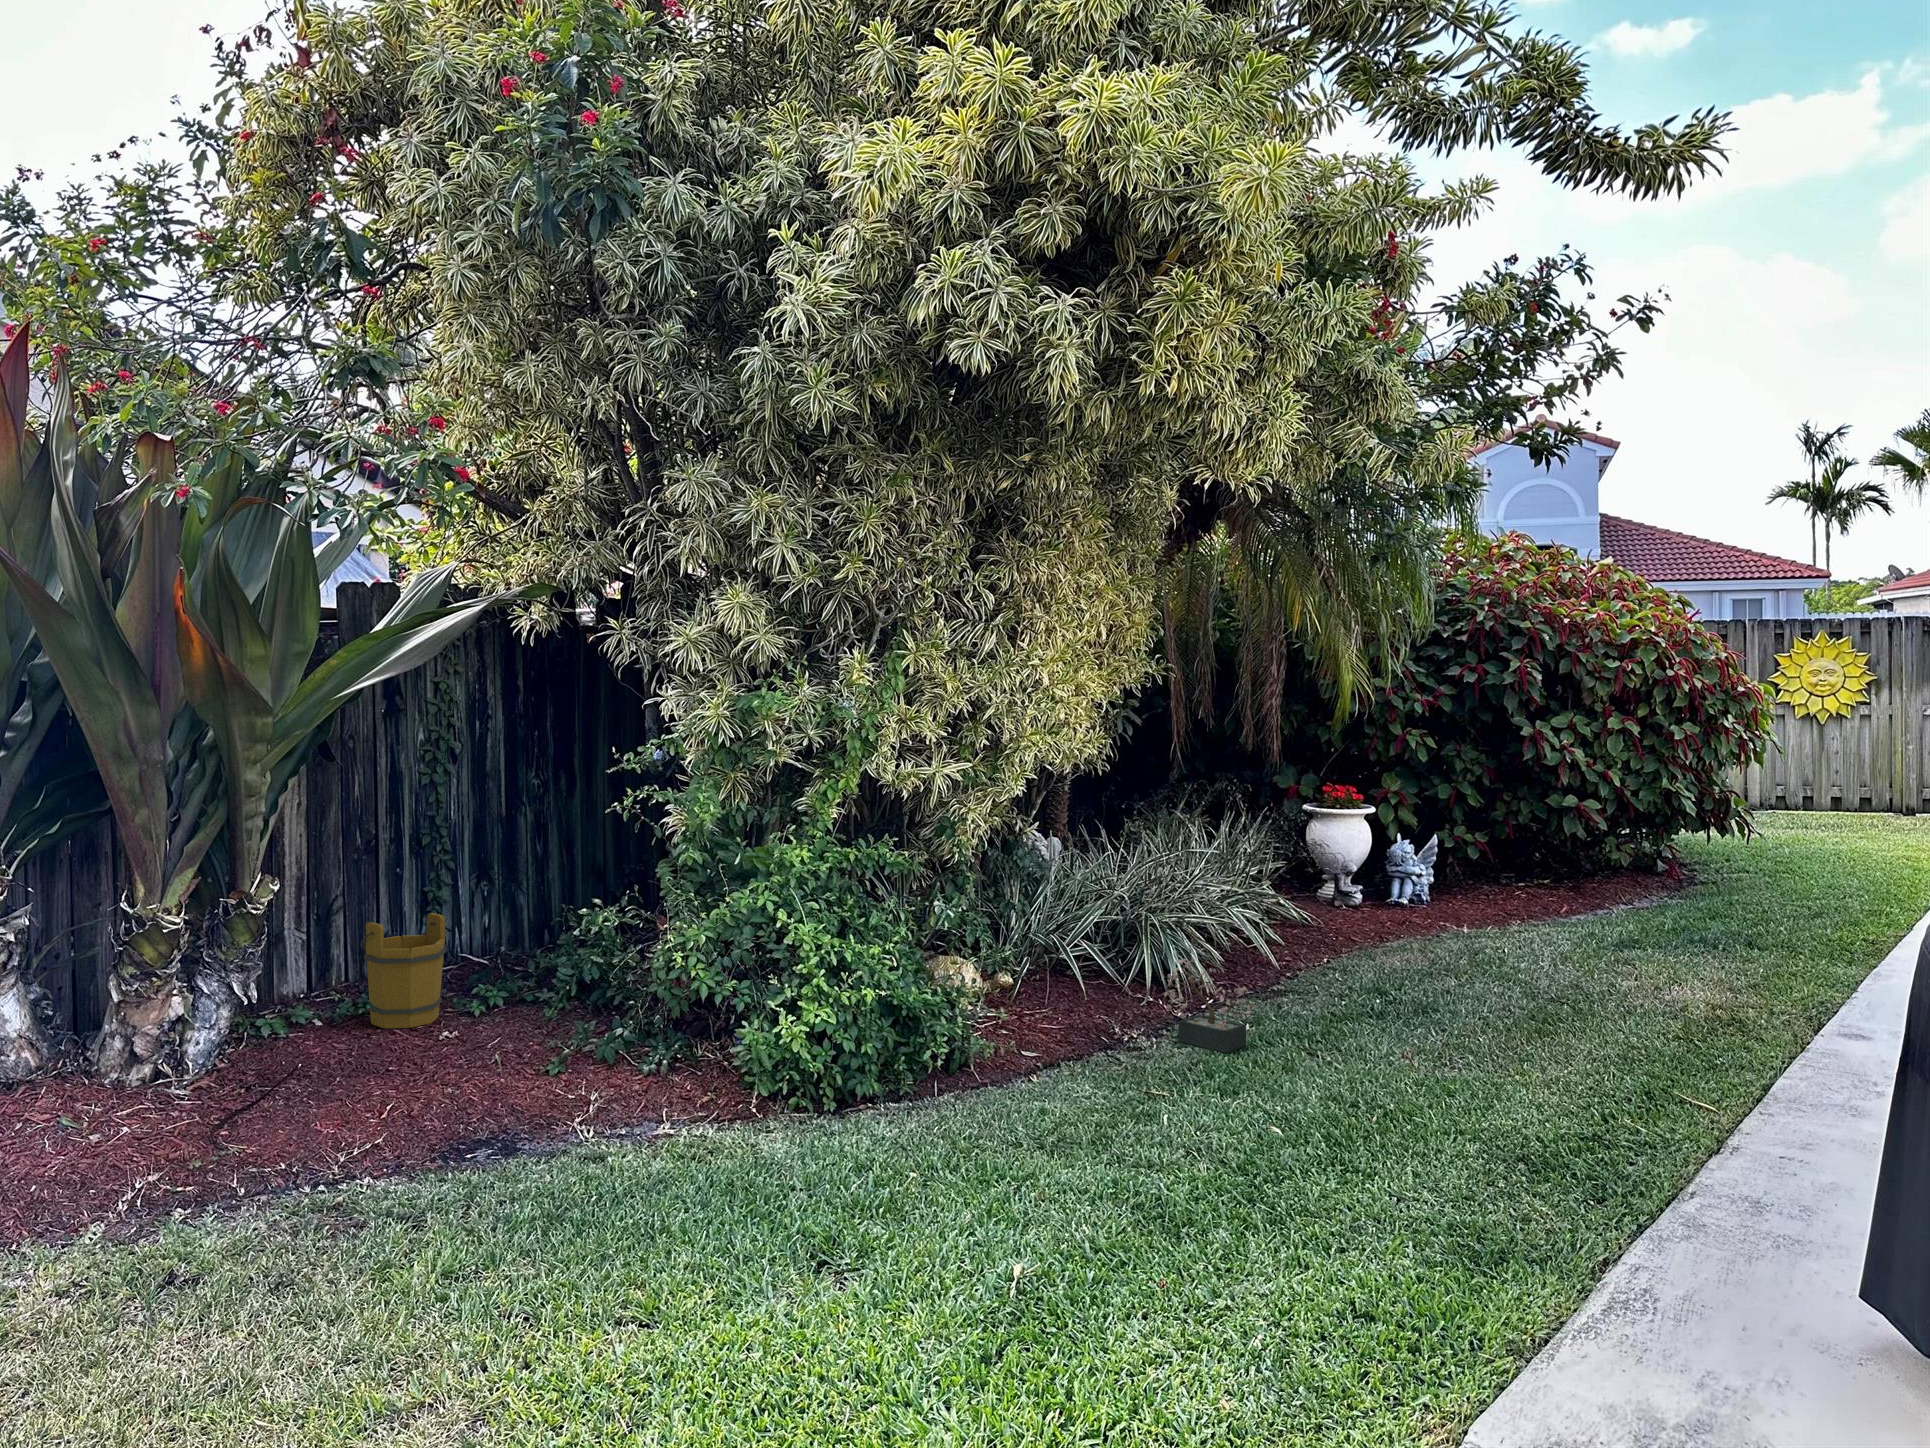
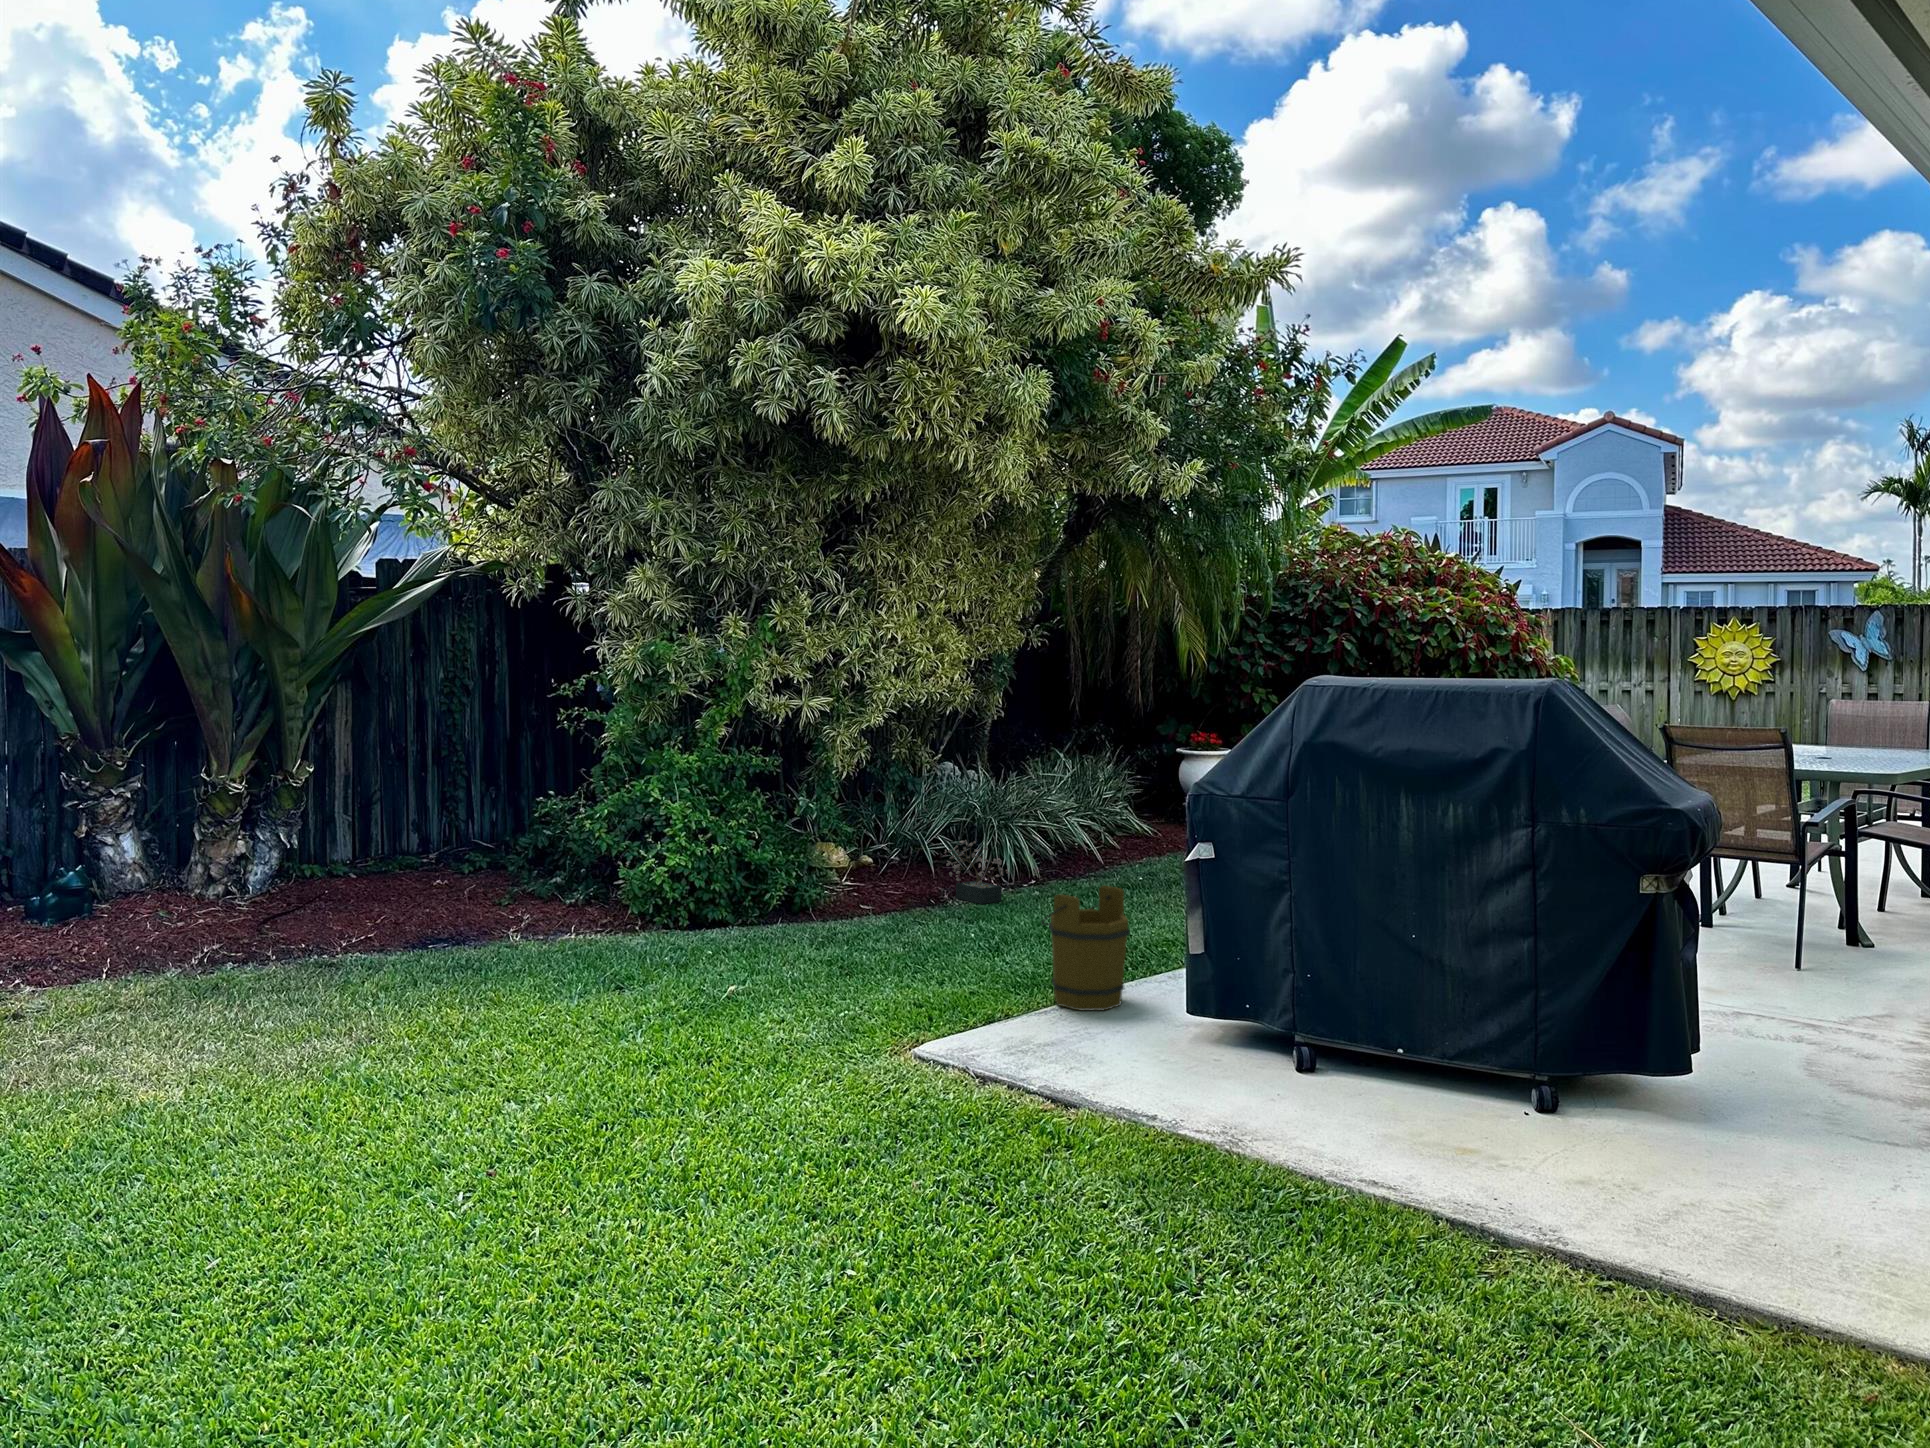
bucket: present [360,913,446,1029] -> present [1041,886,1130,1011]

